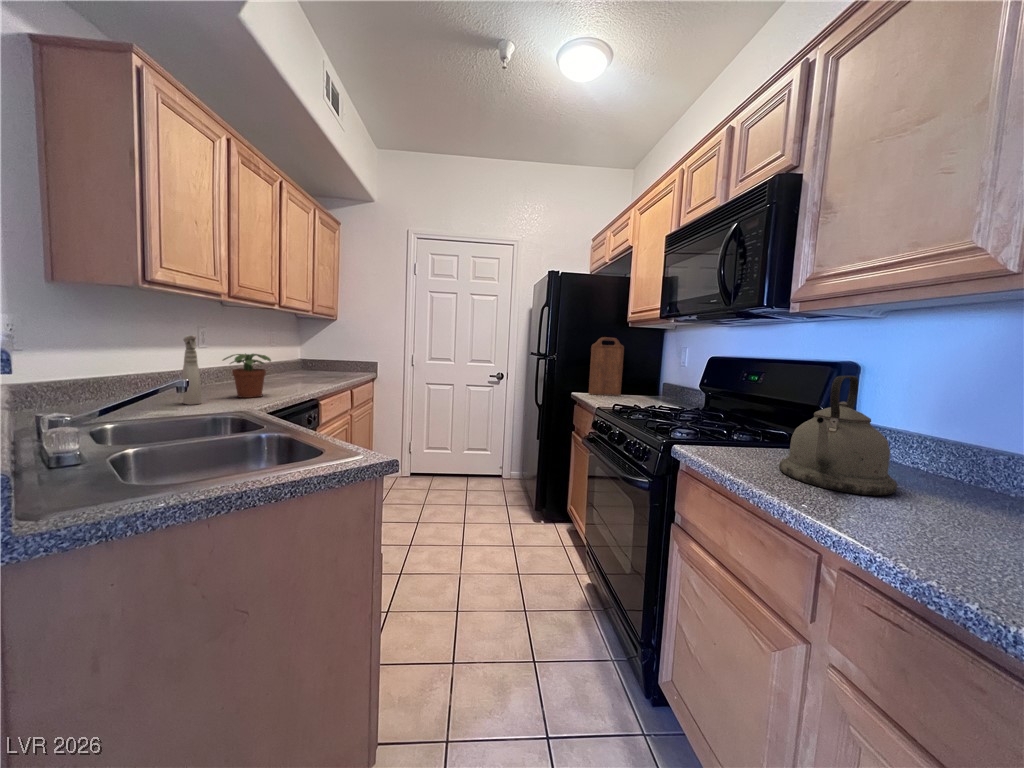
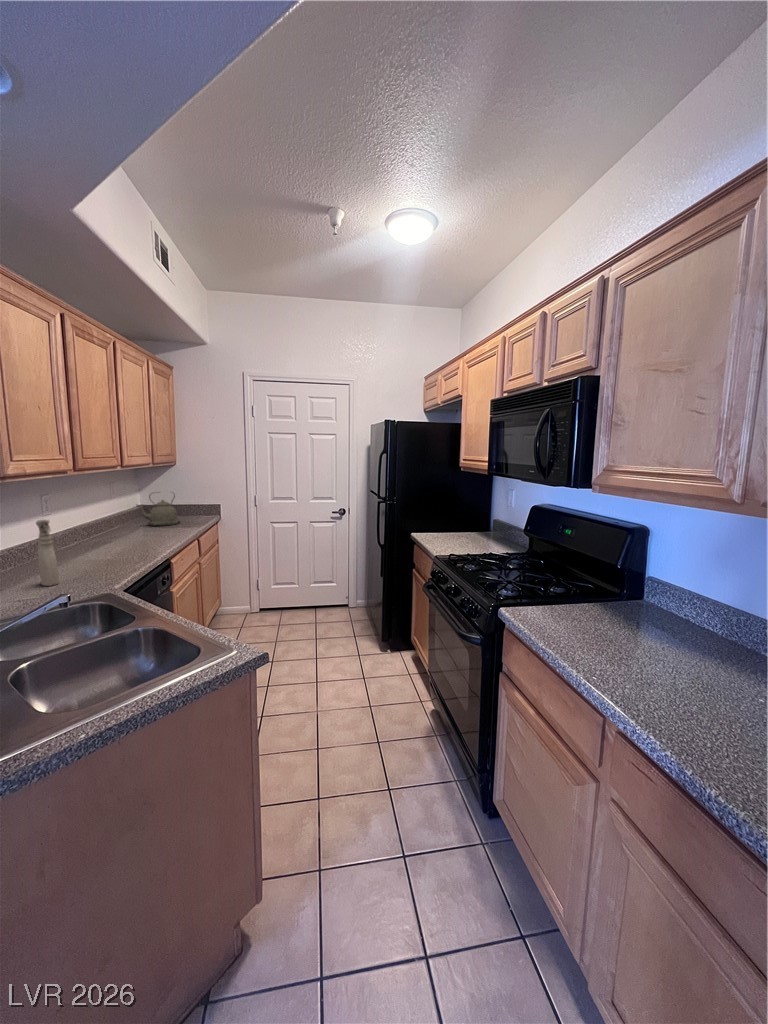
cutting board: present [589,337,624,395] -> none [427,483,458,537]
potted plant: present [223,354,271,398] -> none [74,525,123,570]
kettle: present [779,376,897,495] -> present [137,495,180,526]

